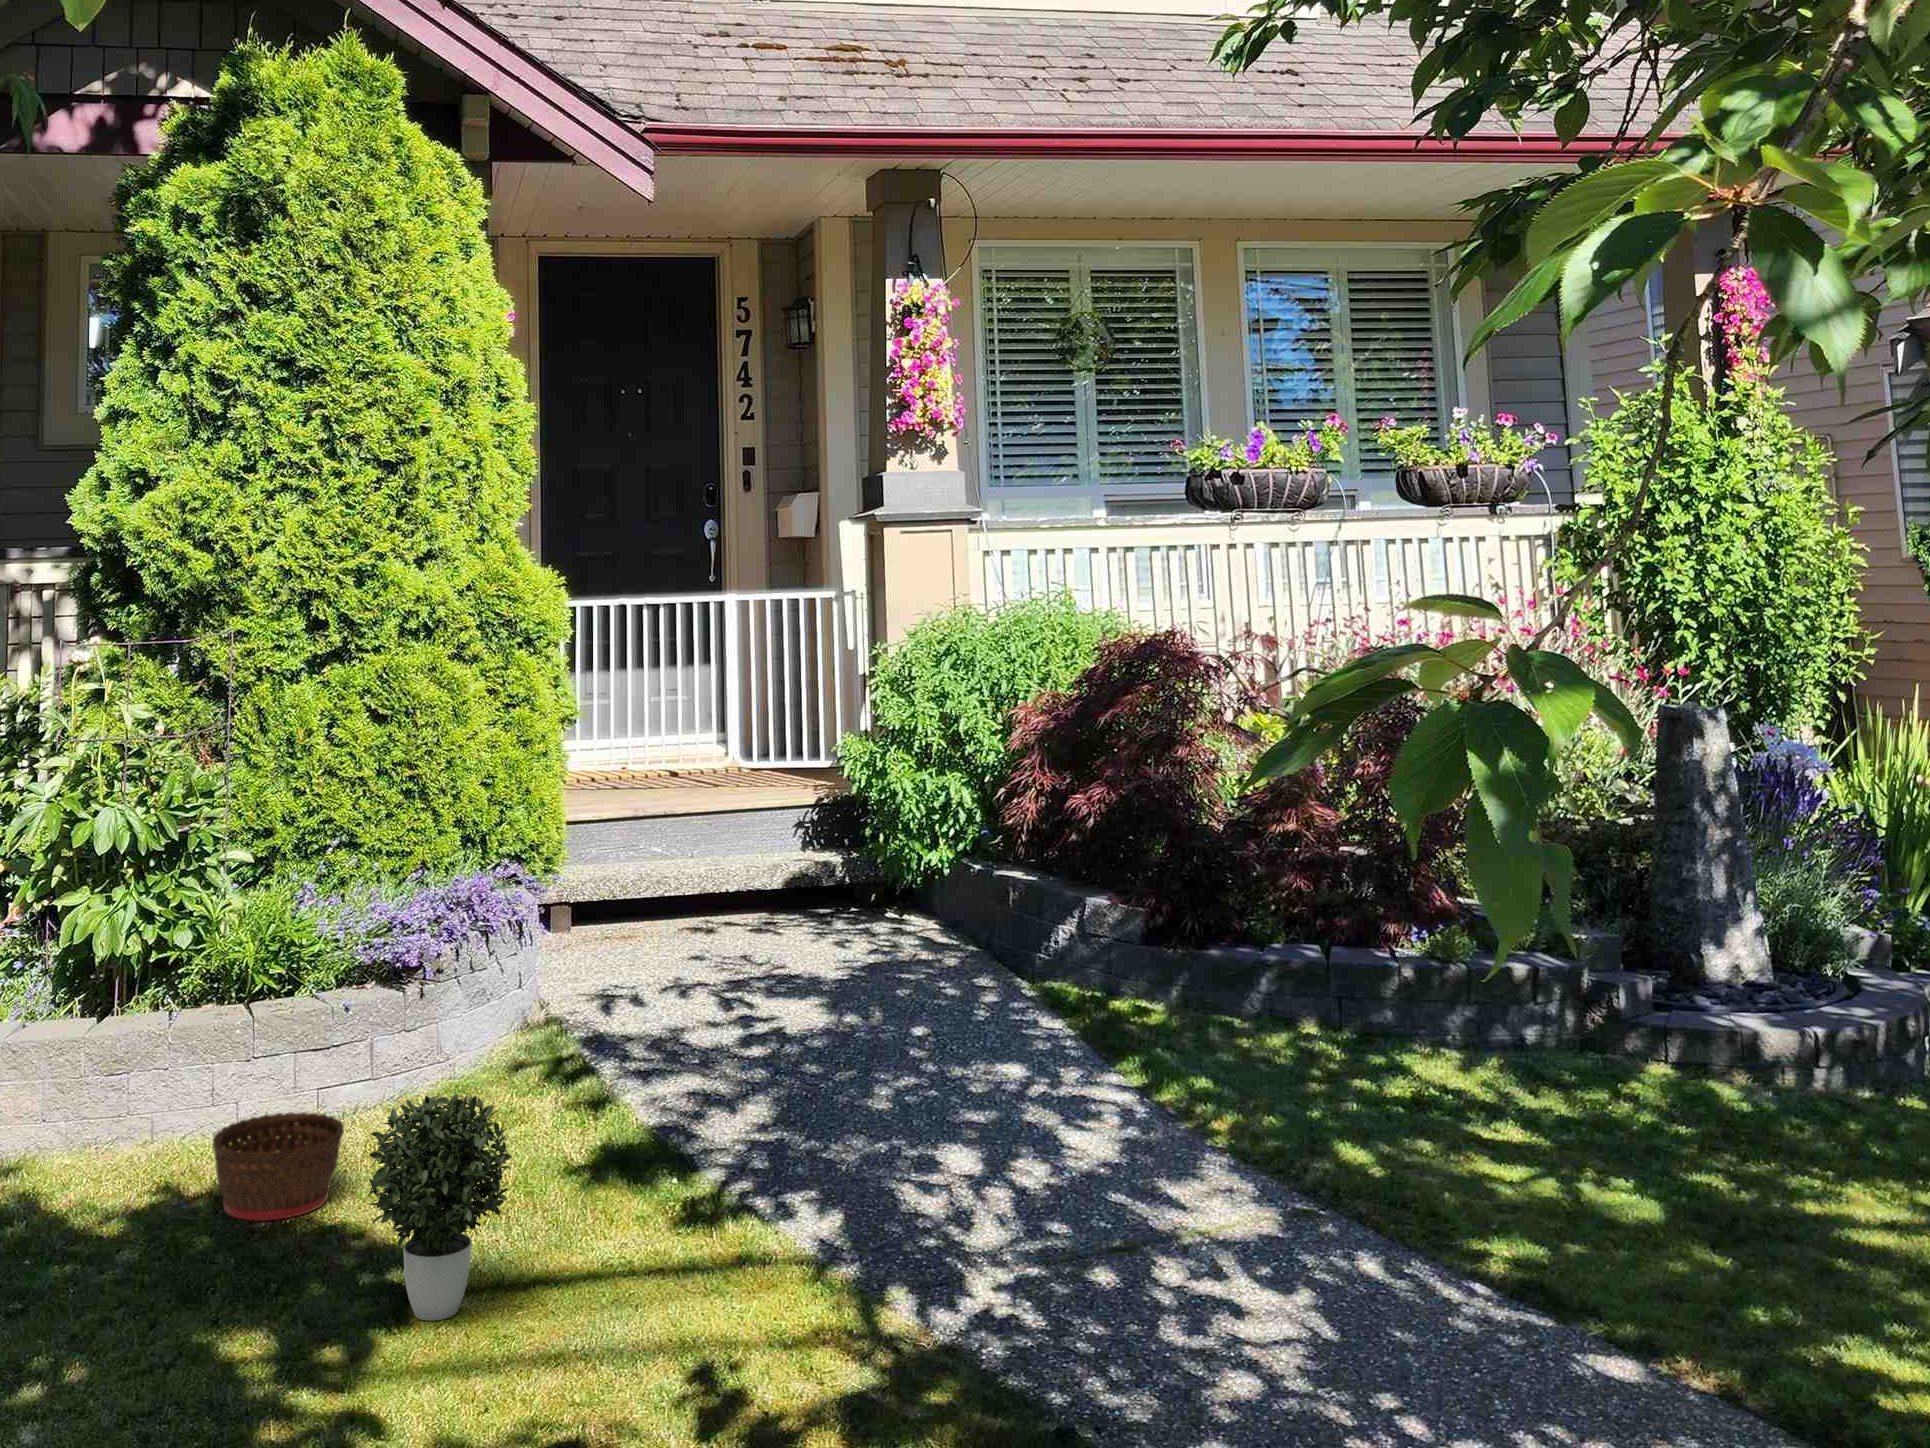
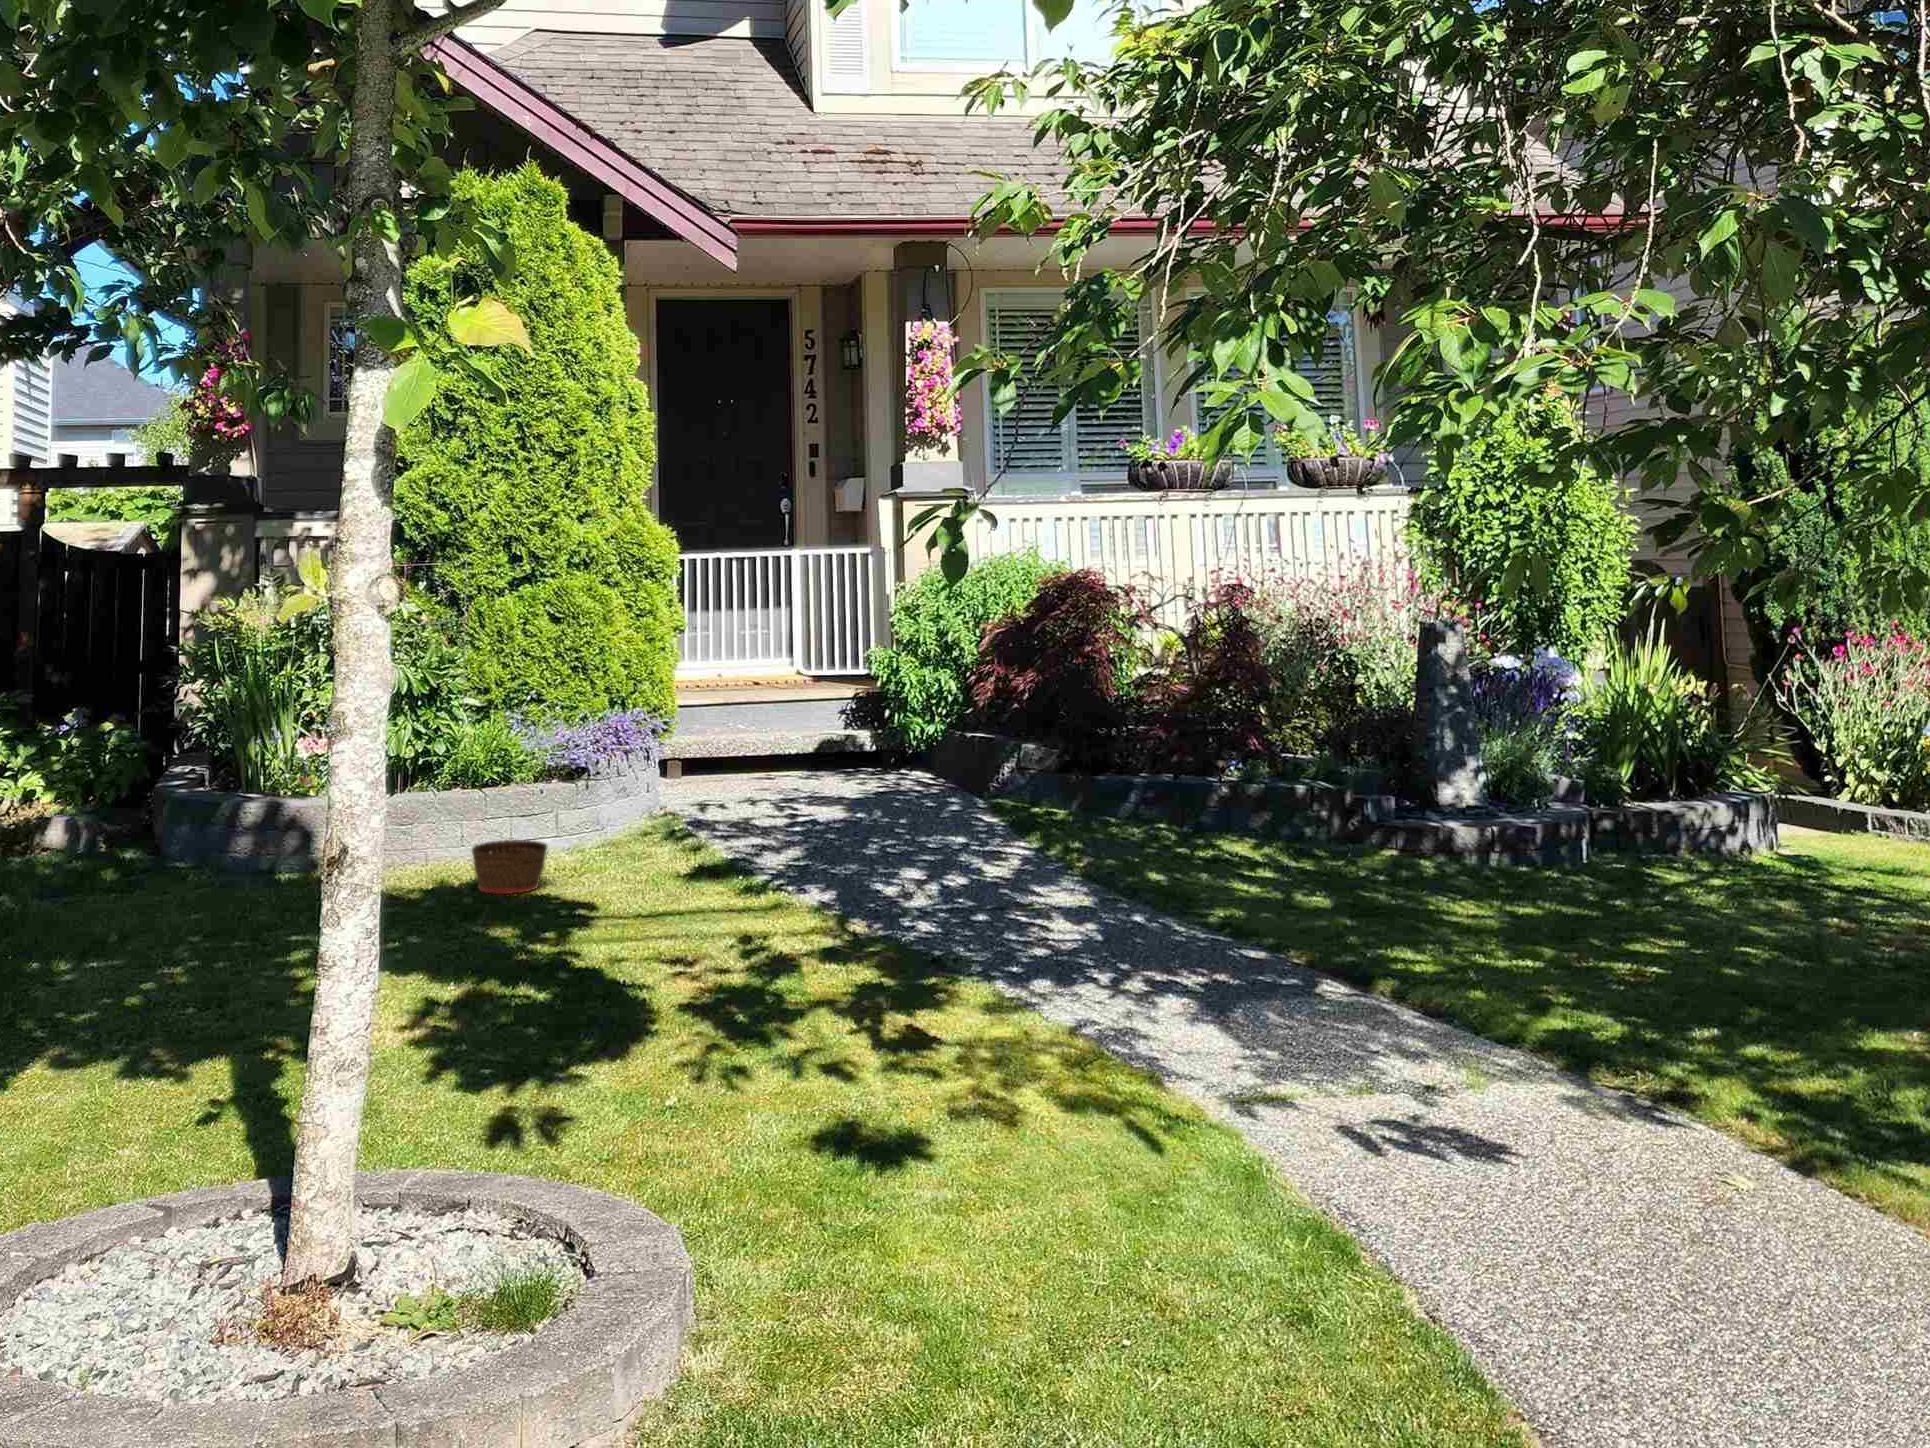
potted plant: present [368,1094,512,1321] -> none [570,806,650,929]

